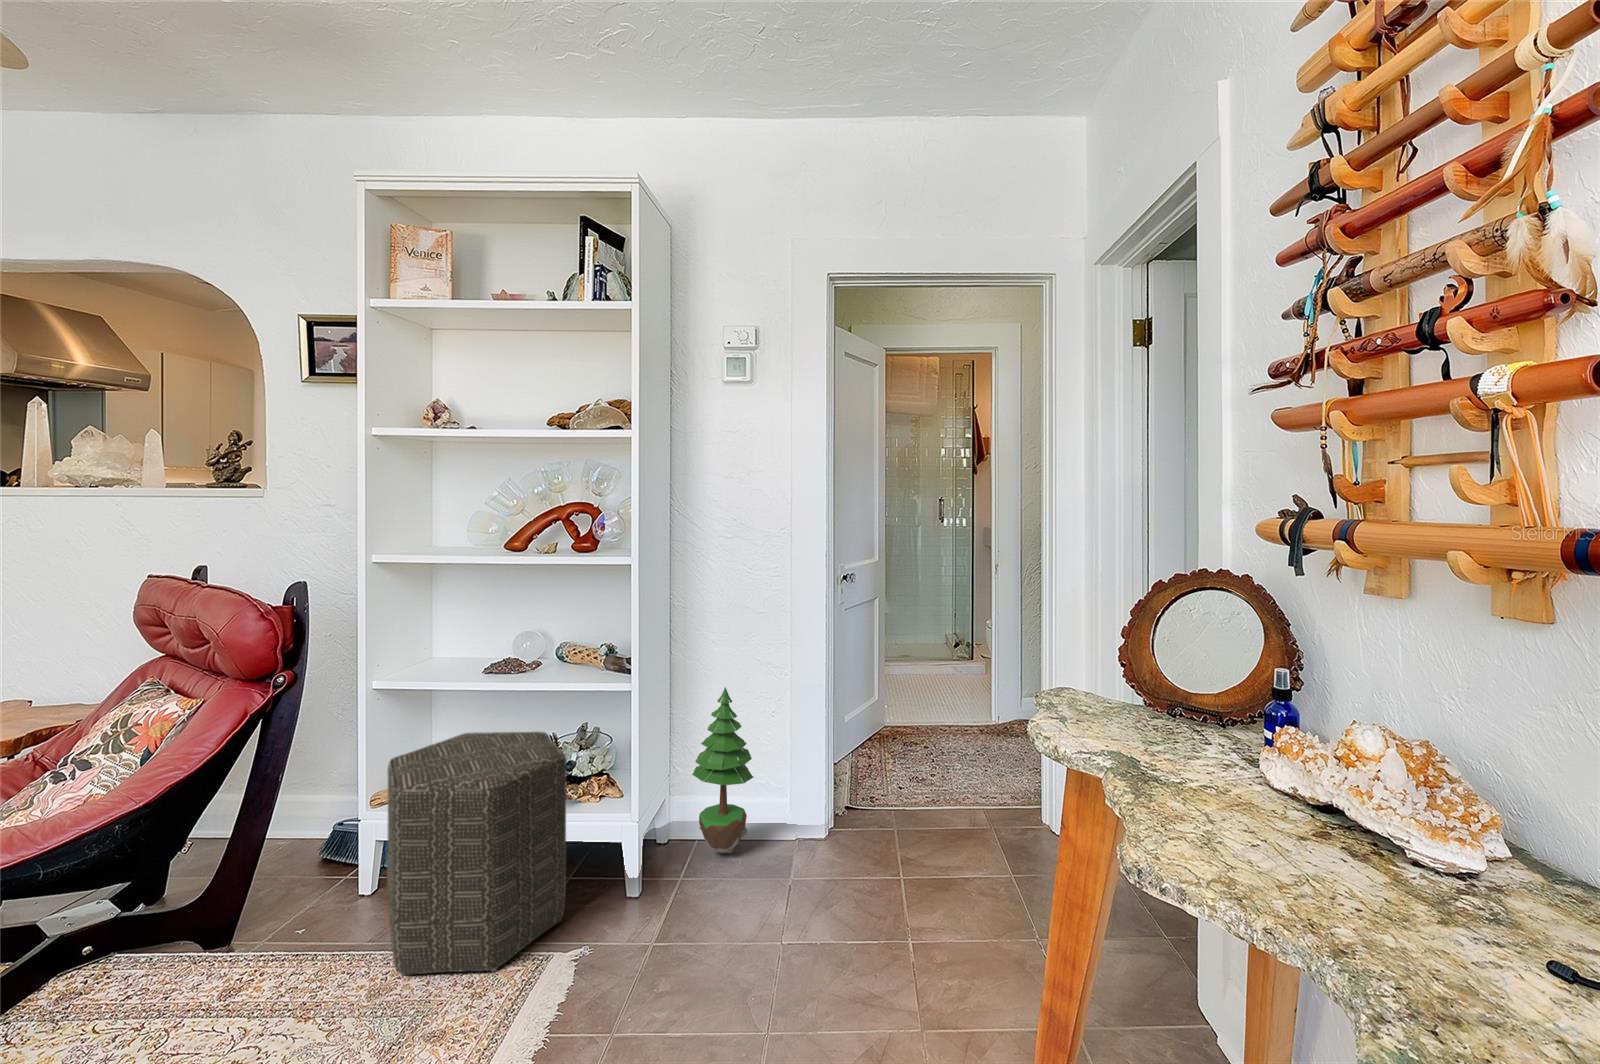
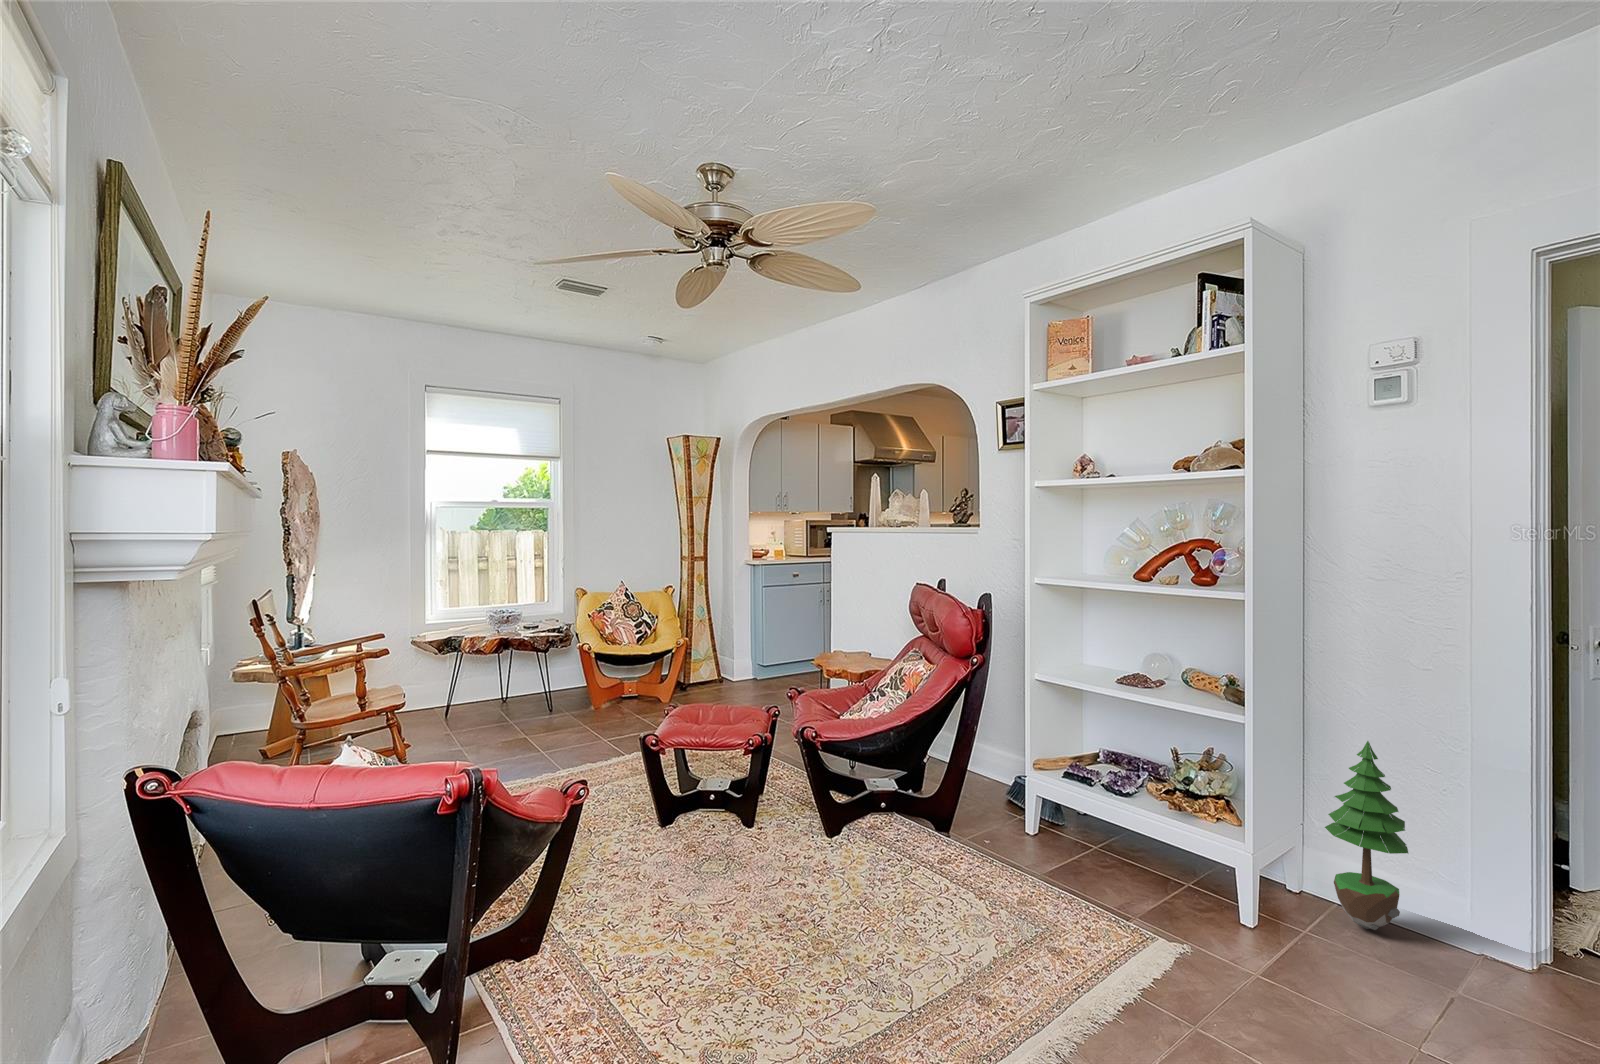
ottoman: present [387,732,566,975] -> none [1036,728,1174,916]

